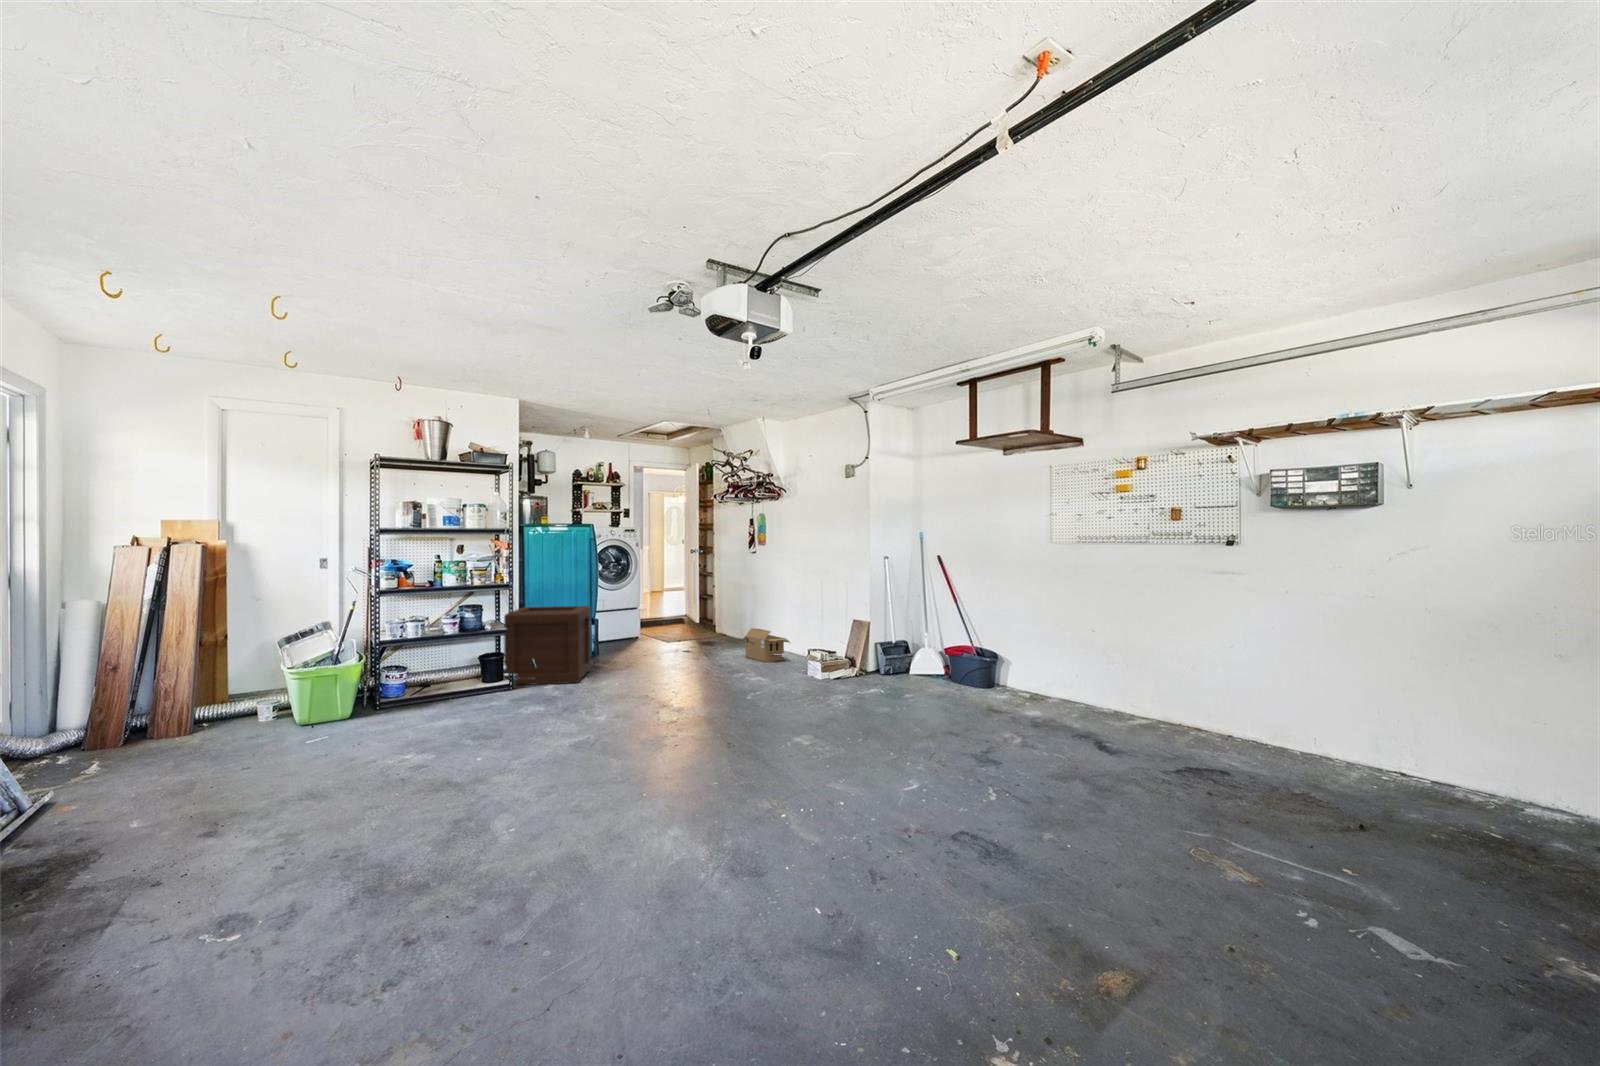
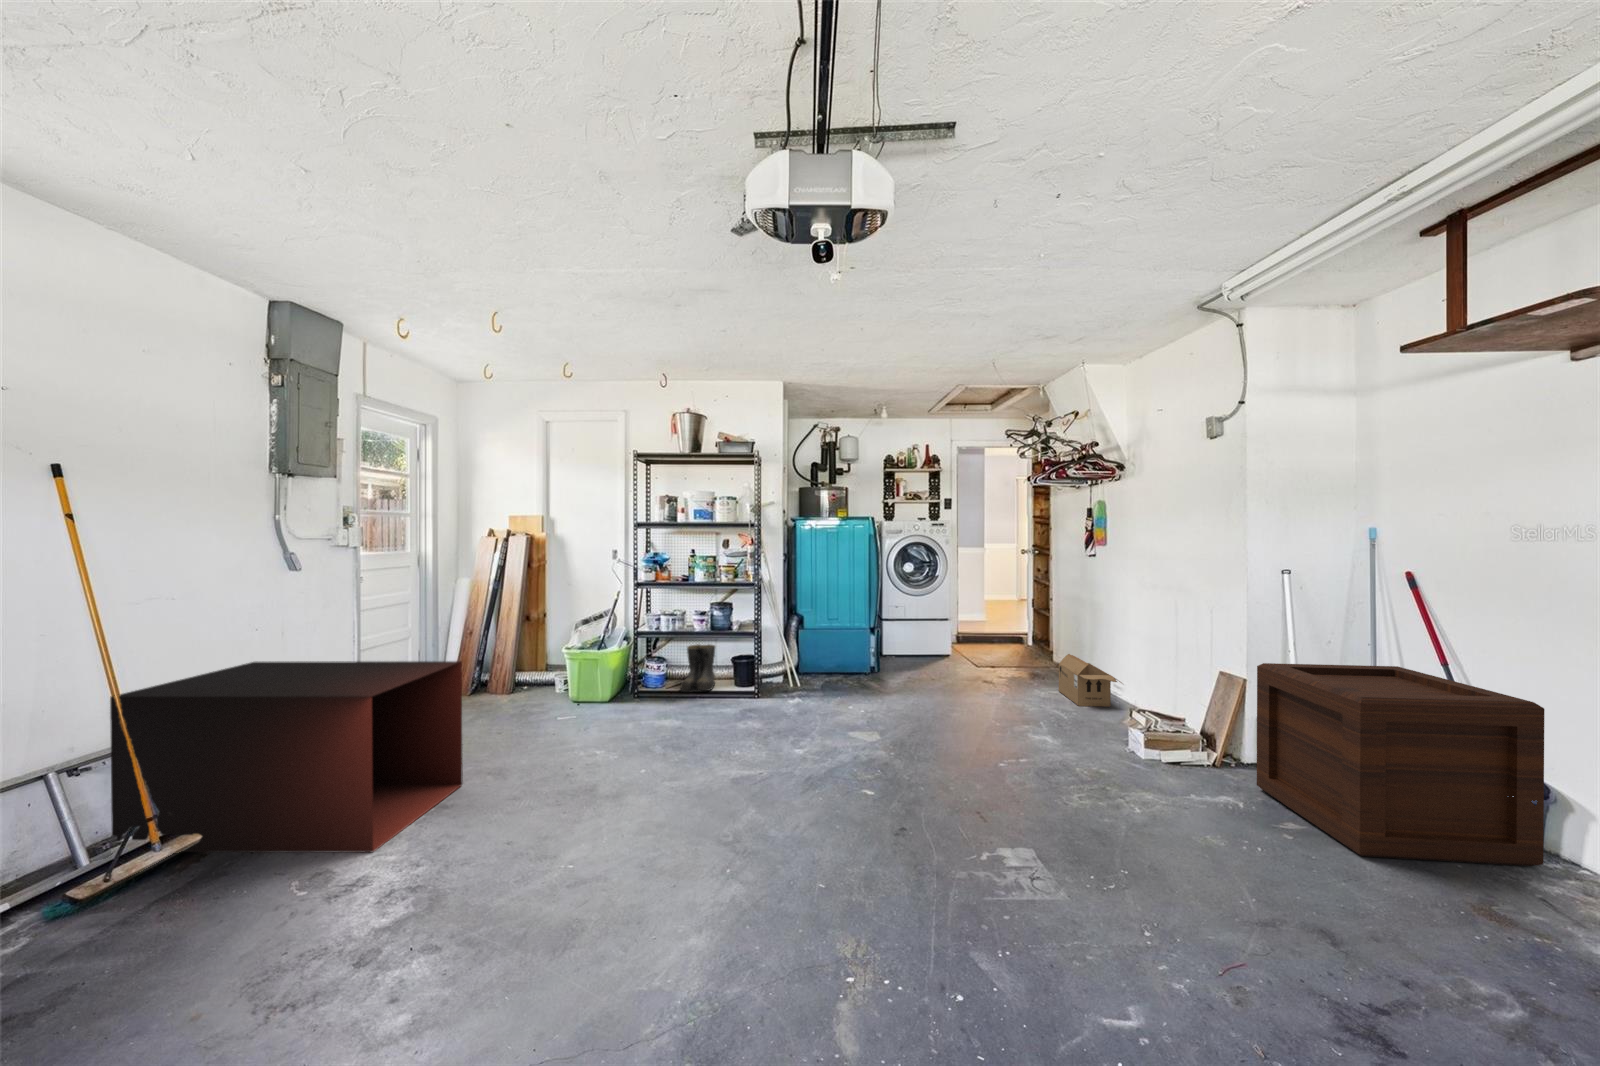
wooden crate: present [504,606,590,685] -> present [1257,663,1545,866]
boots: none [429,650,467,696] -> present [681,644,715,692]
storage cabinet: none [74,652,378,854] -> present [110,661,463,852]

